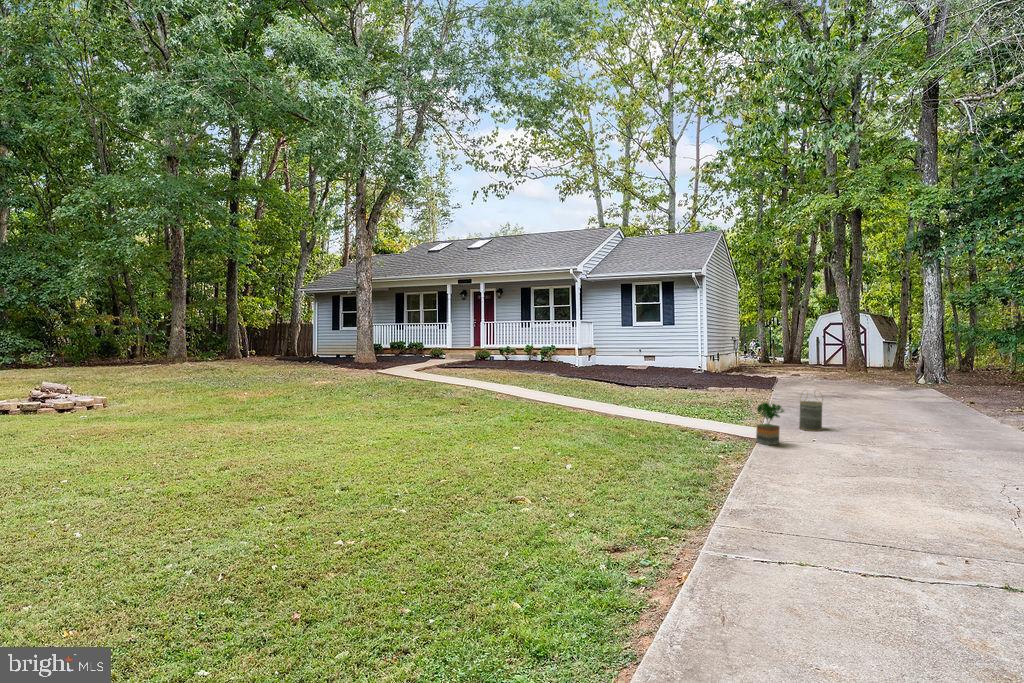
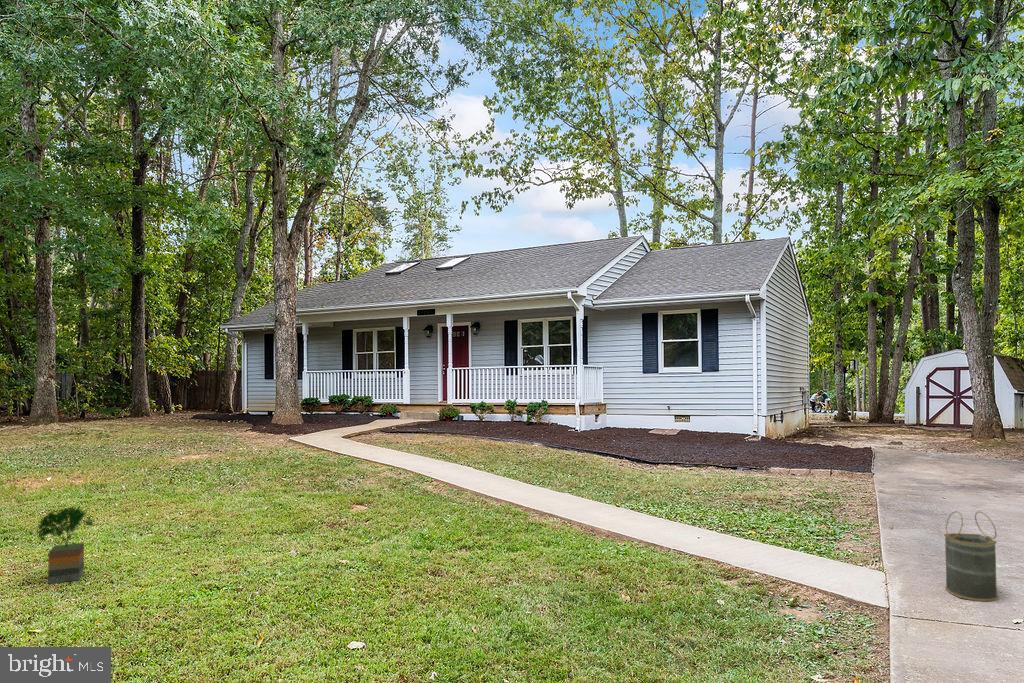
potted tree: present [756,403,784,445] -> present [37,507,93,584]

